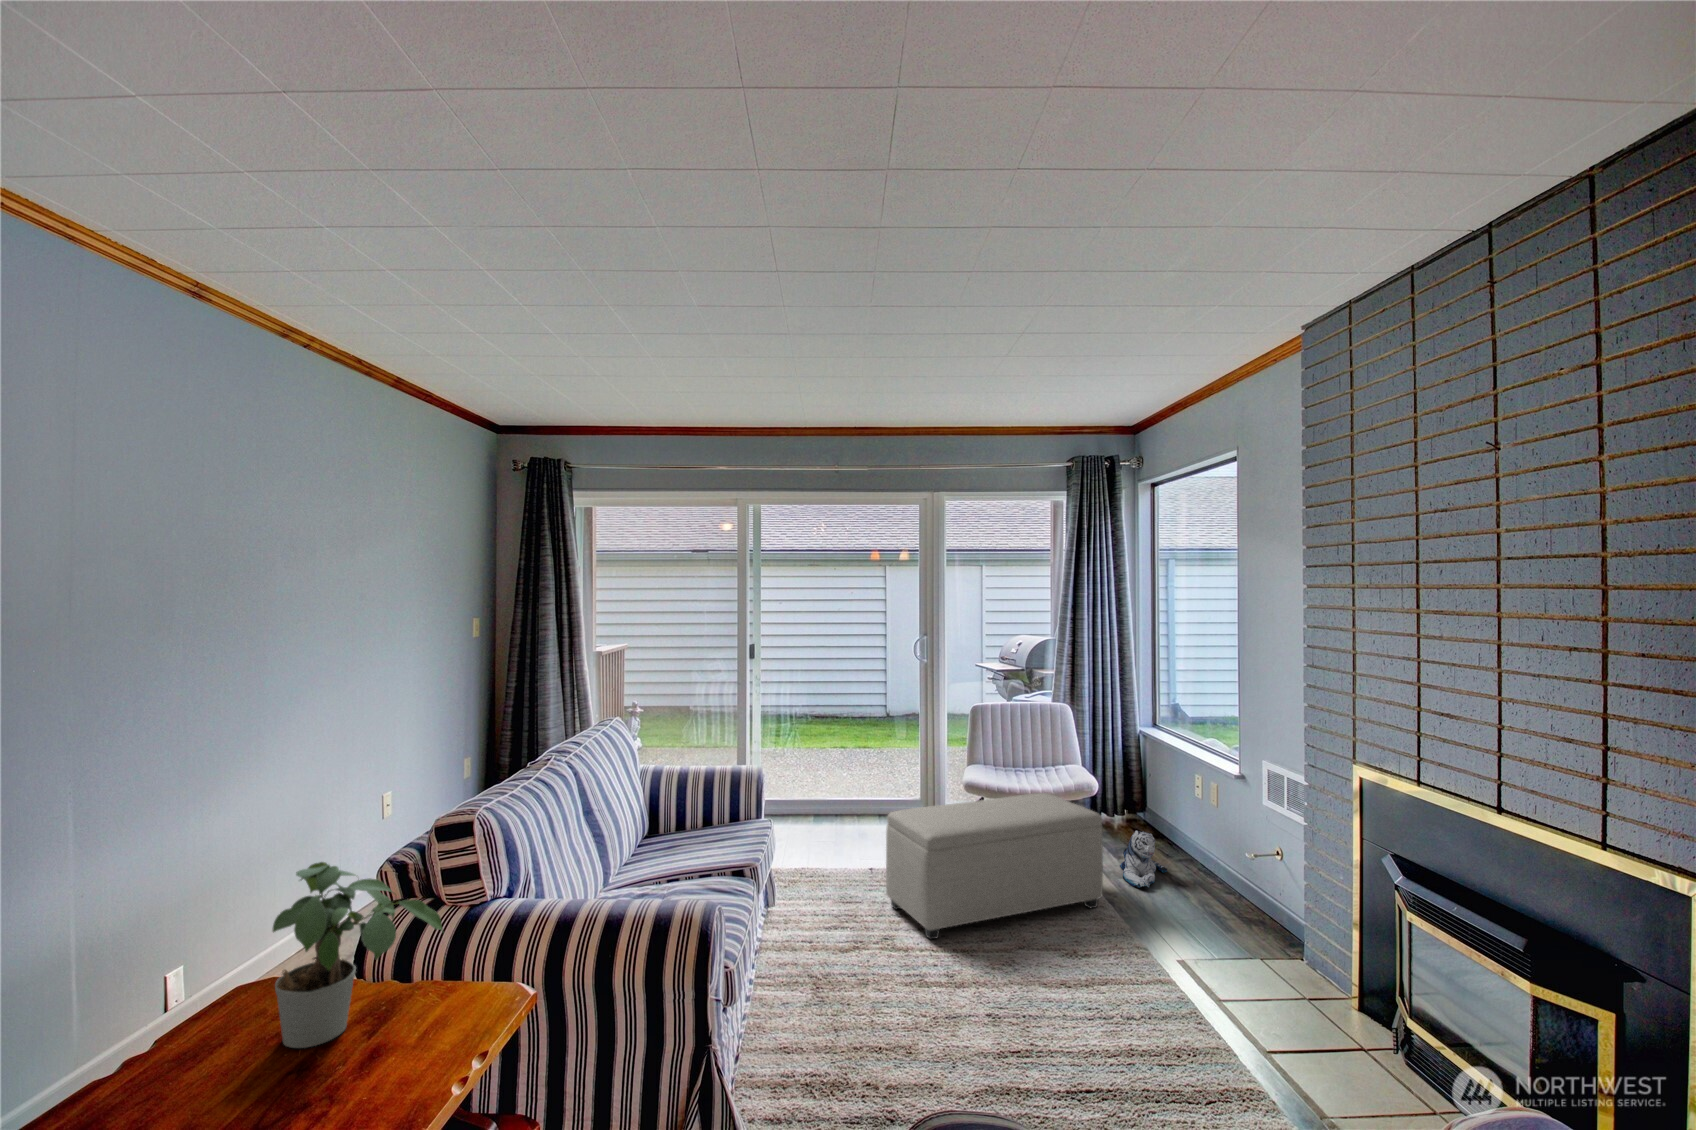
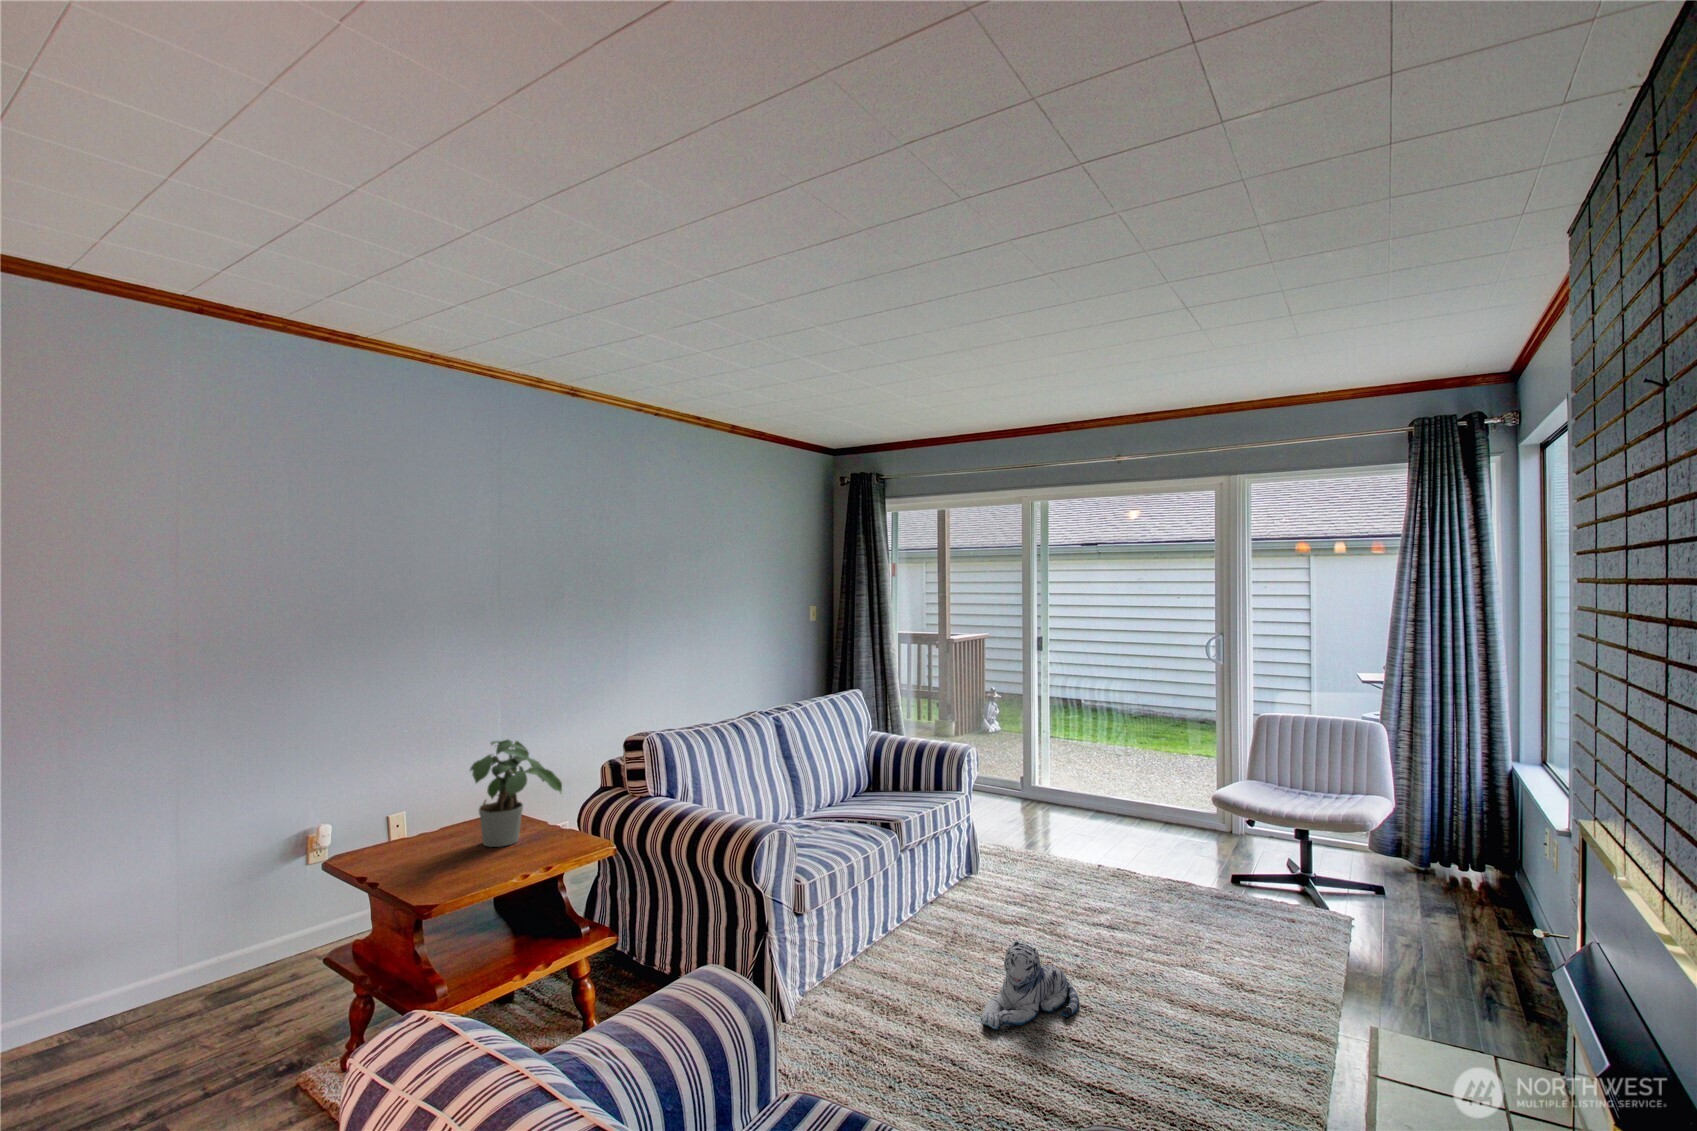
ottoman: present [886,793,1103,939] -> none [1078,806,1332,954]
plush toy: present [1120,831,1167,888] -> present [981,941,1079,1030]

